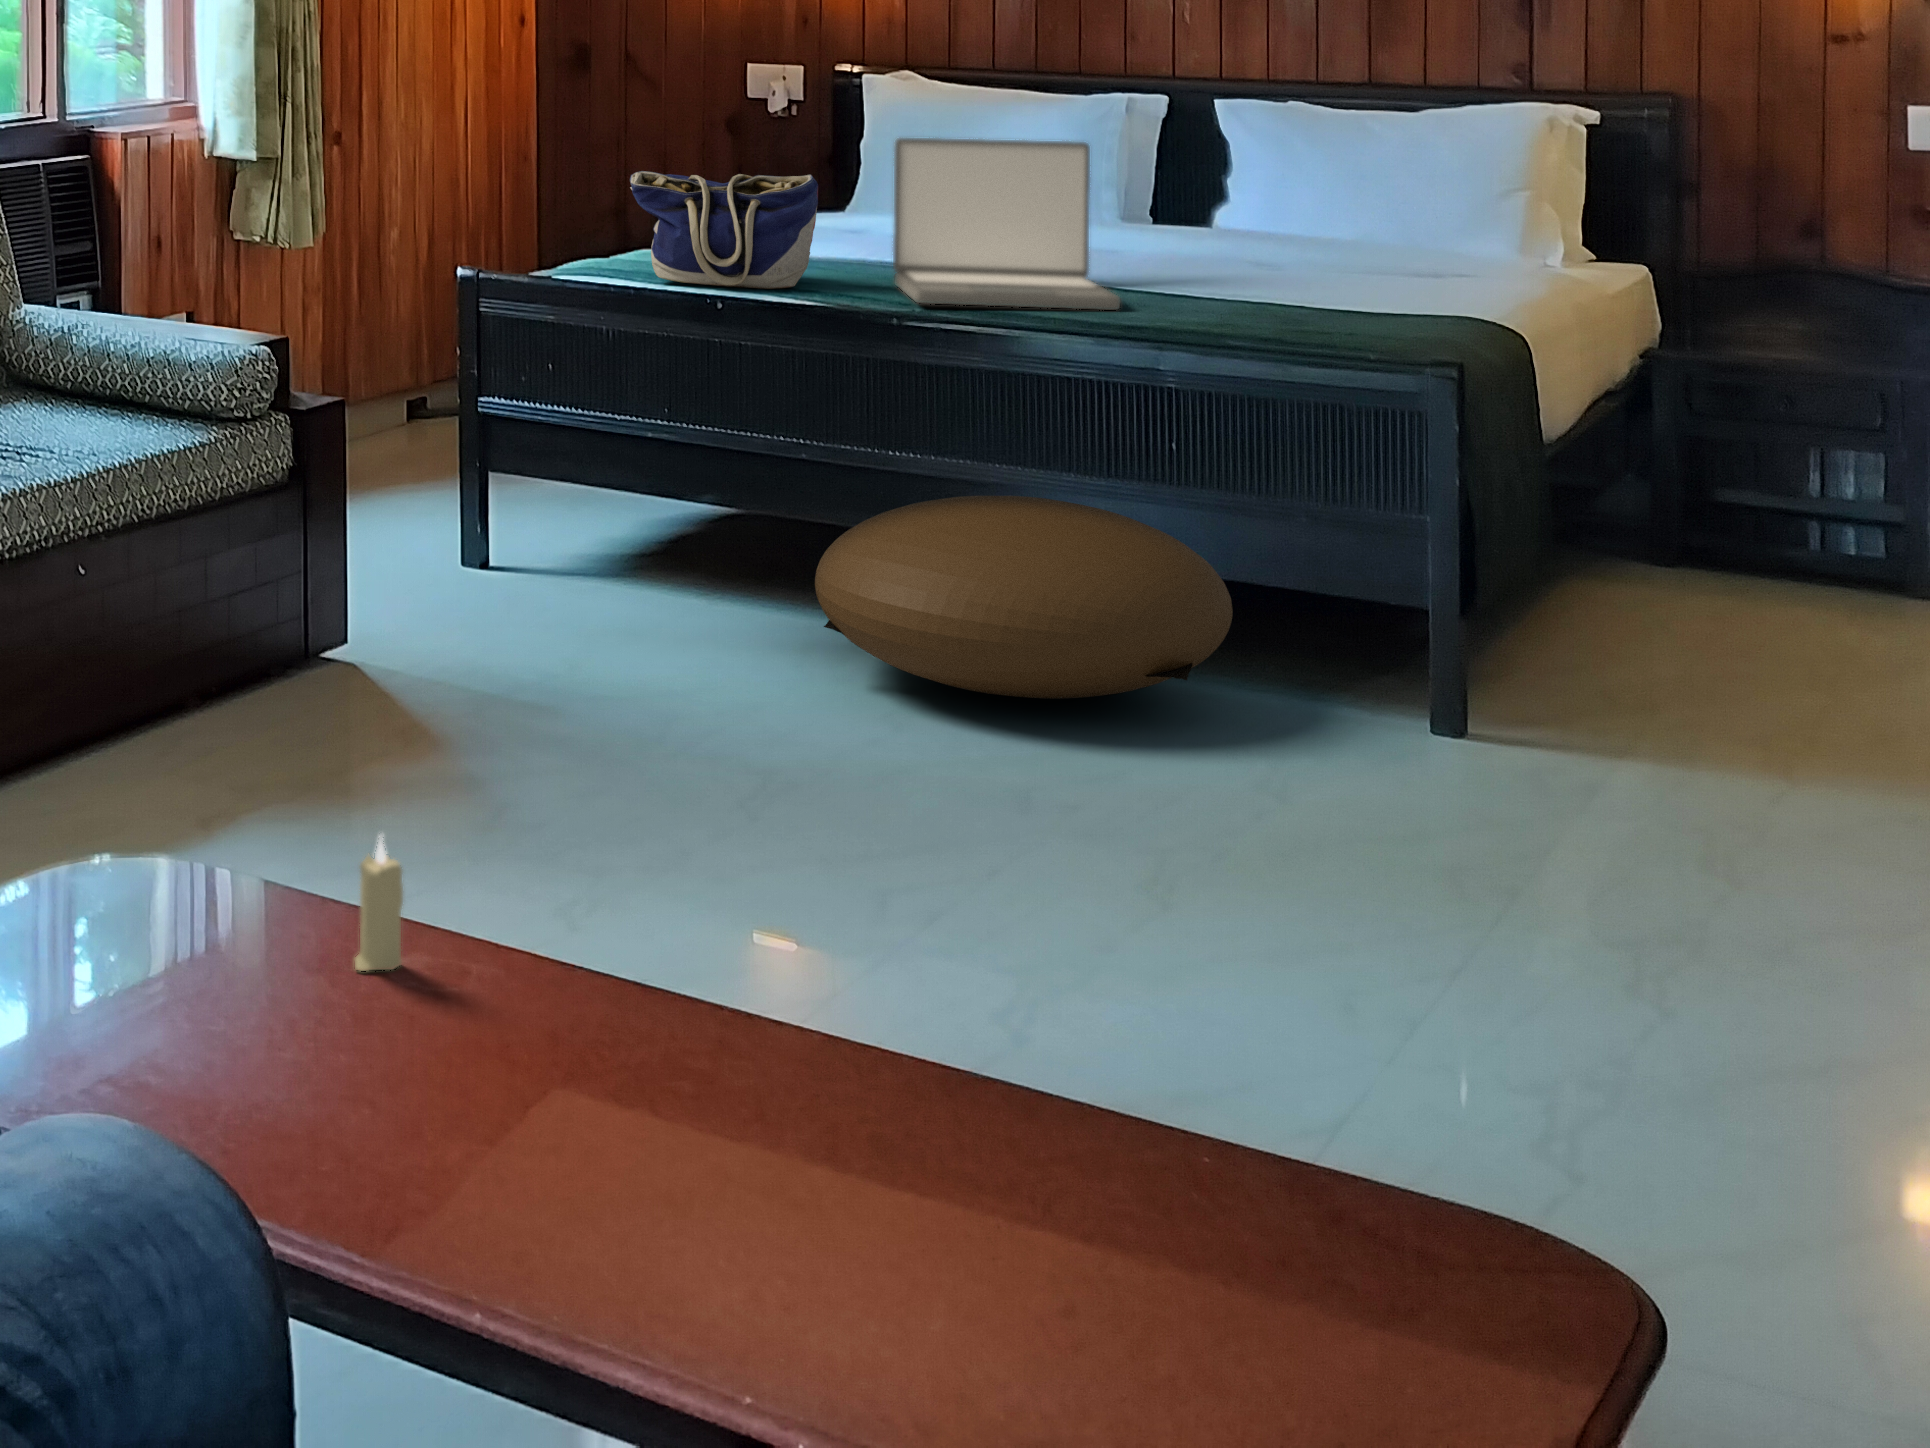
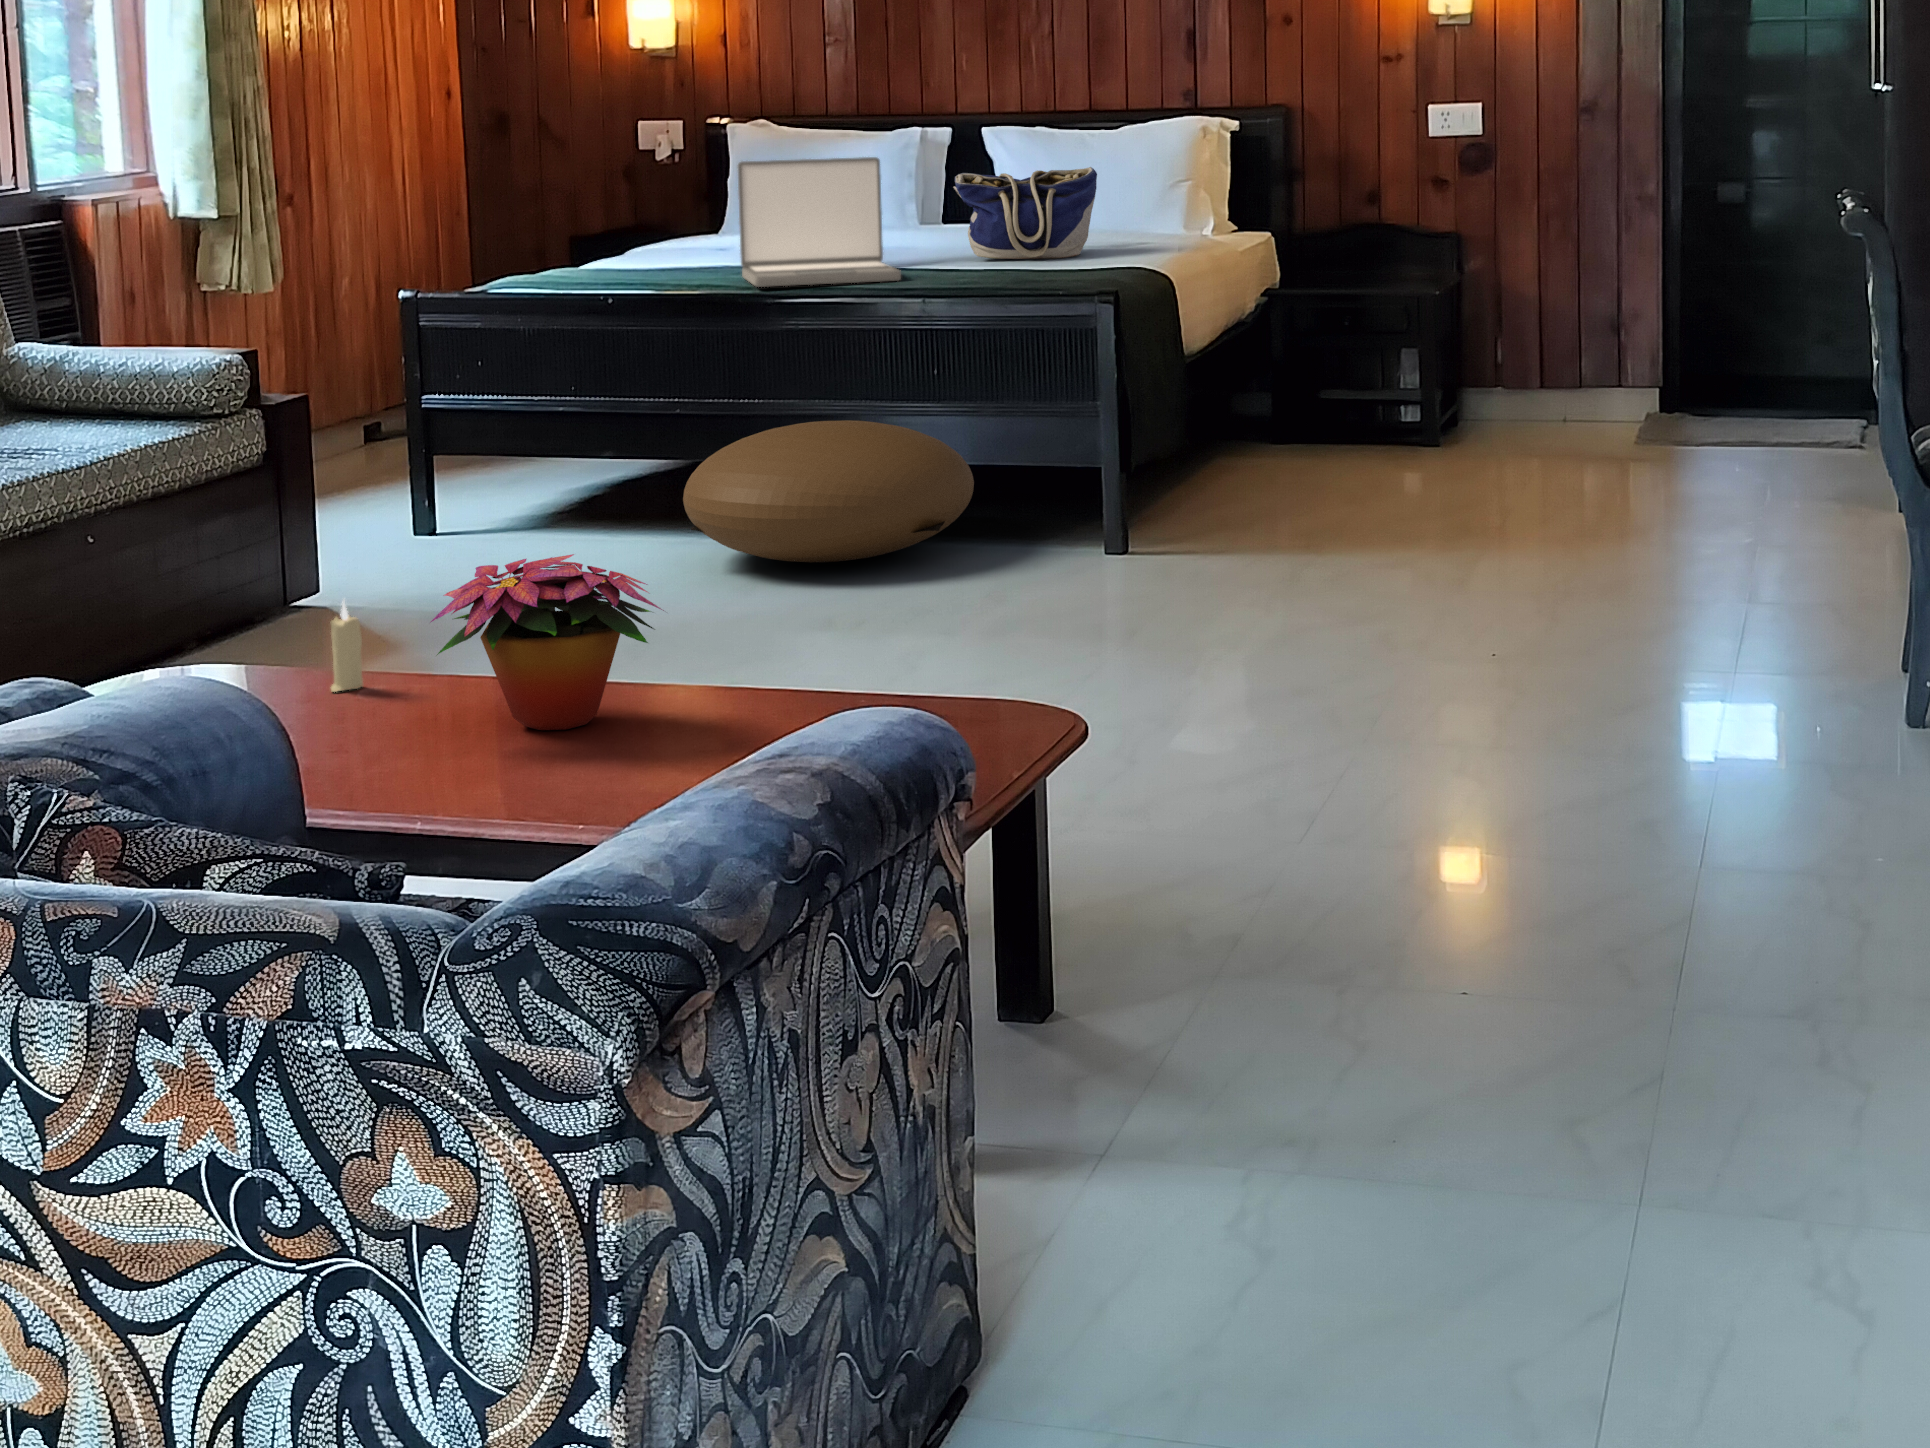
tote bag: present [630,171,818,289] -> present [953,167,1097,259]
flower arrangement: none [503,841,919,1151] -> present [431,554,664,730]

